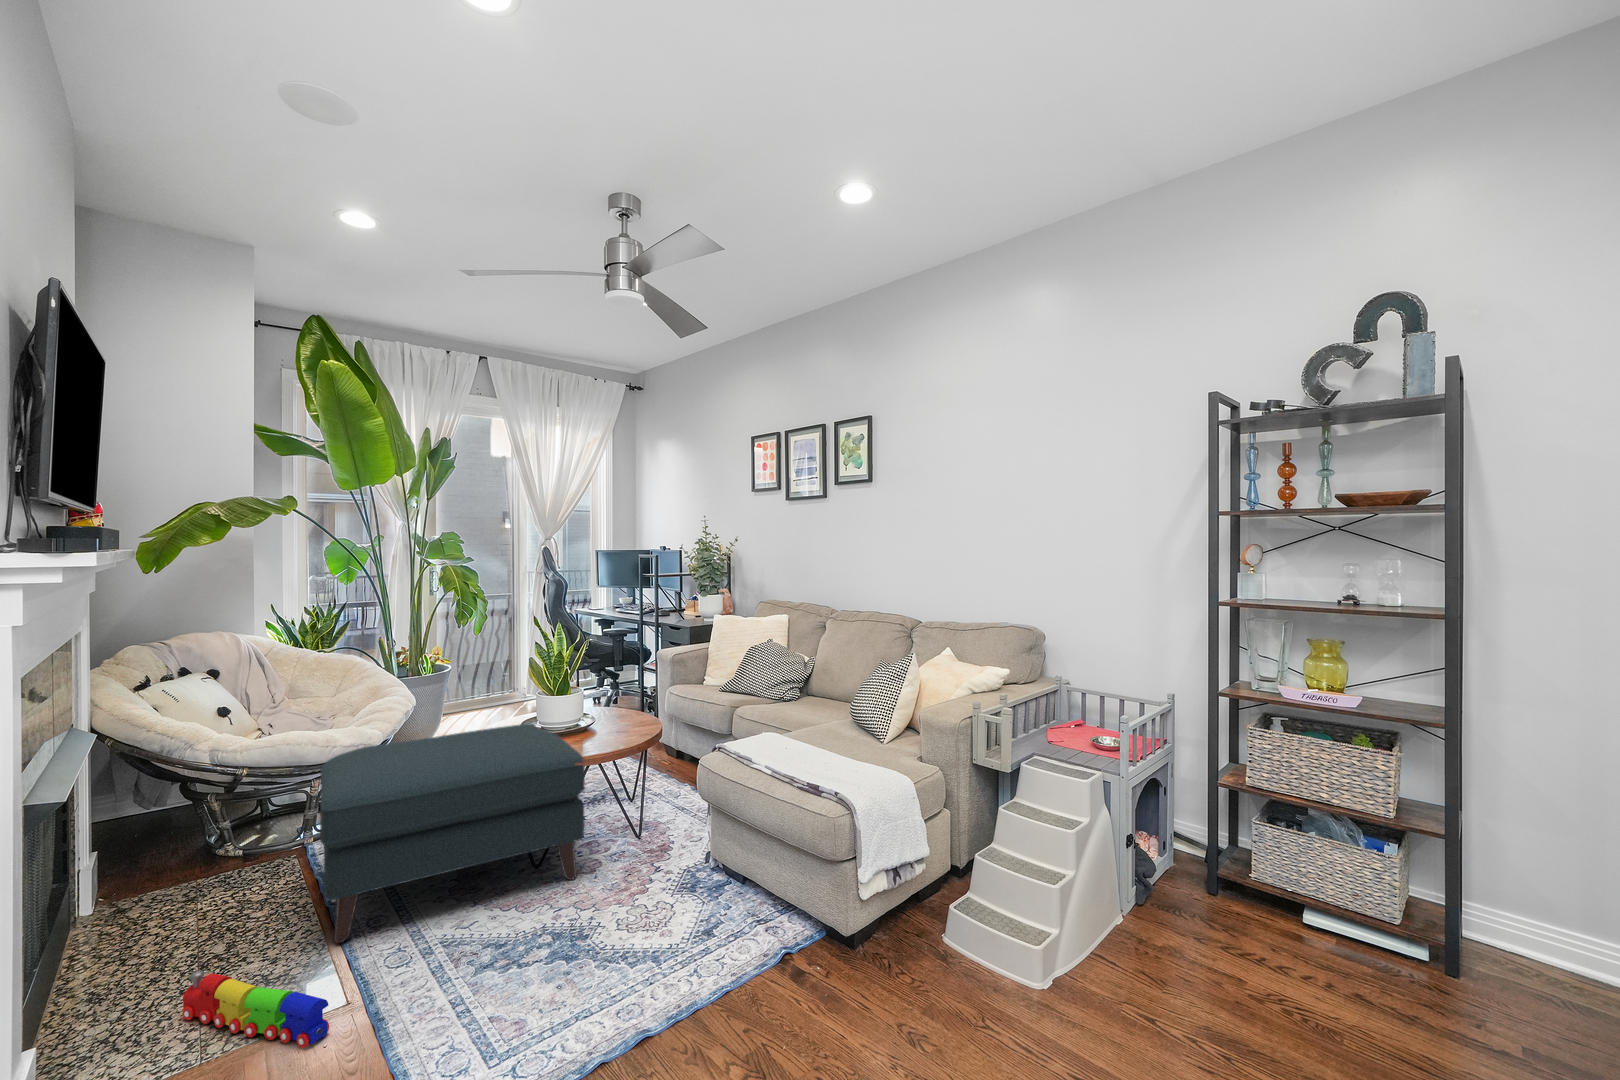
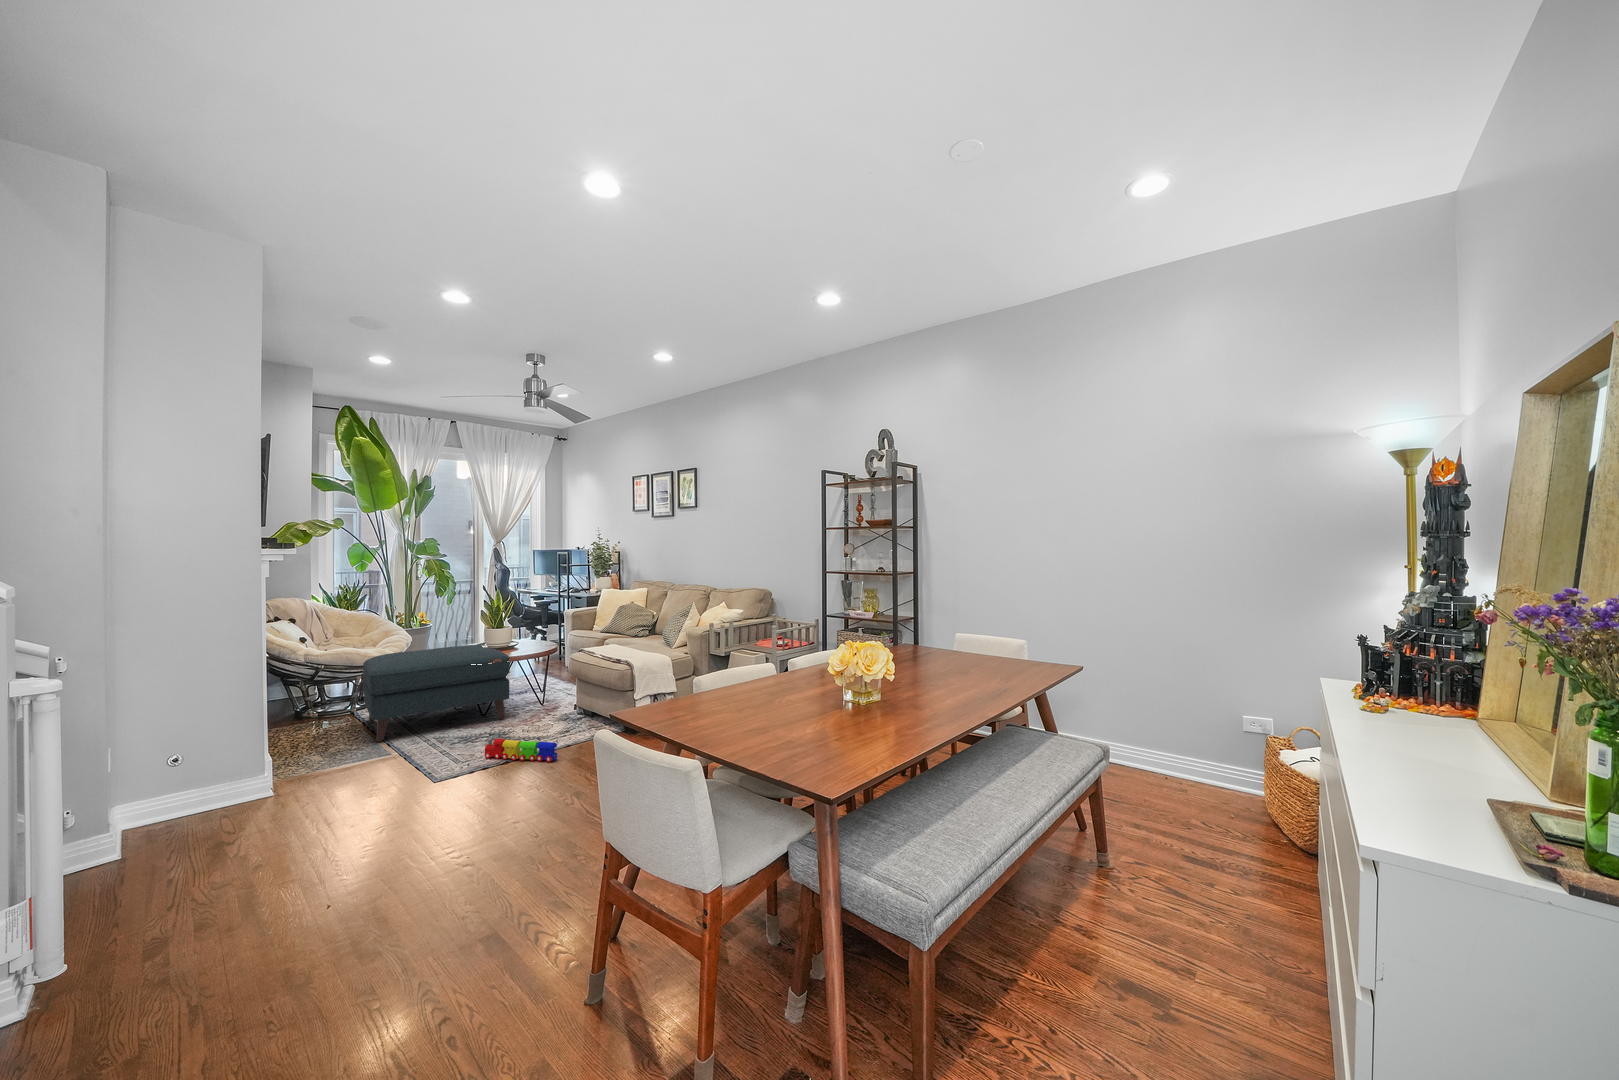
toy train: present [182,970,329,1048] -> present [485,738,557,762]

